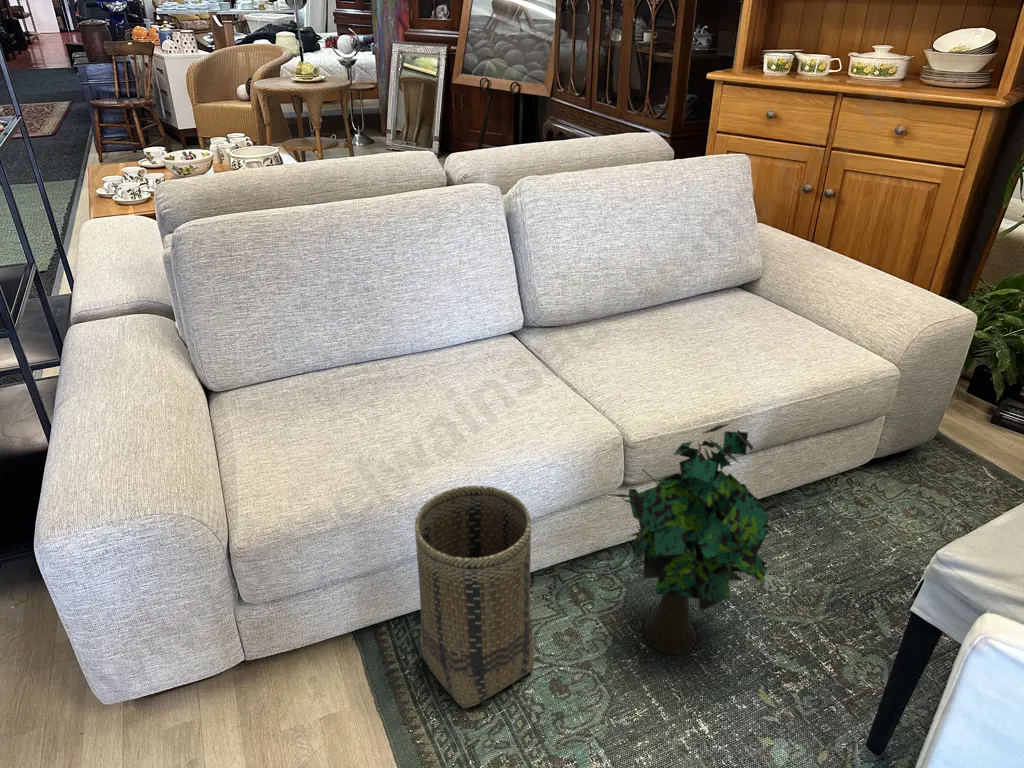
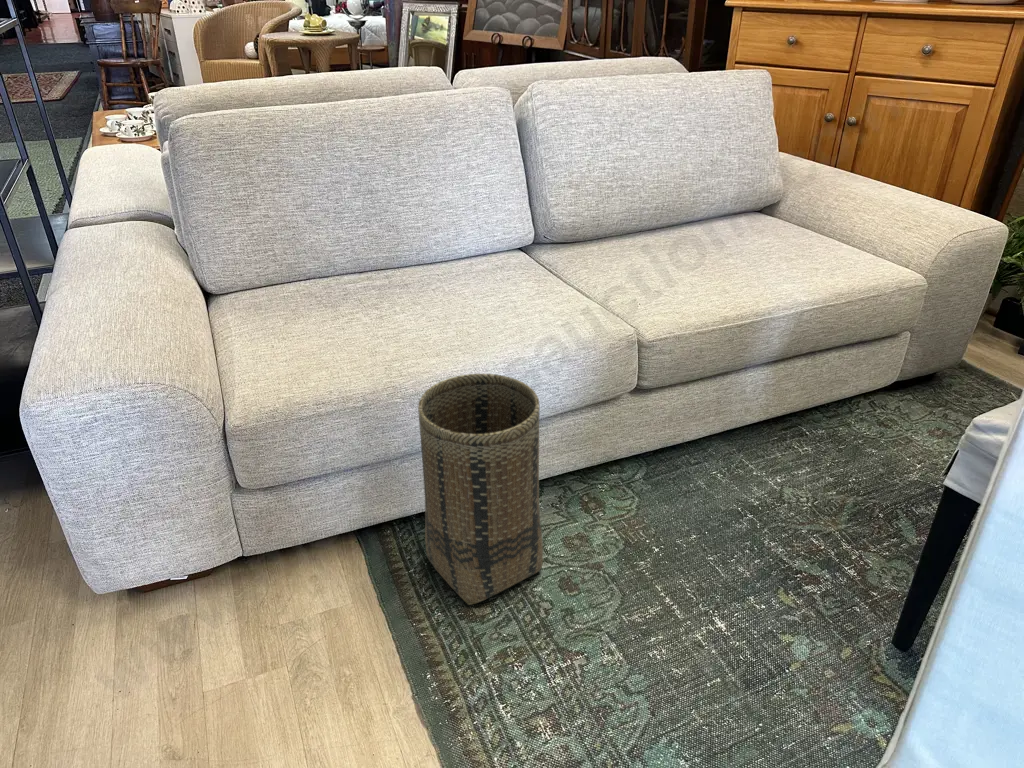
decorative plant: present [611,424,771,655] -> none [620,303,792,558]

